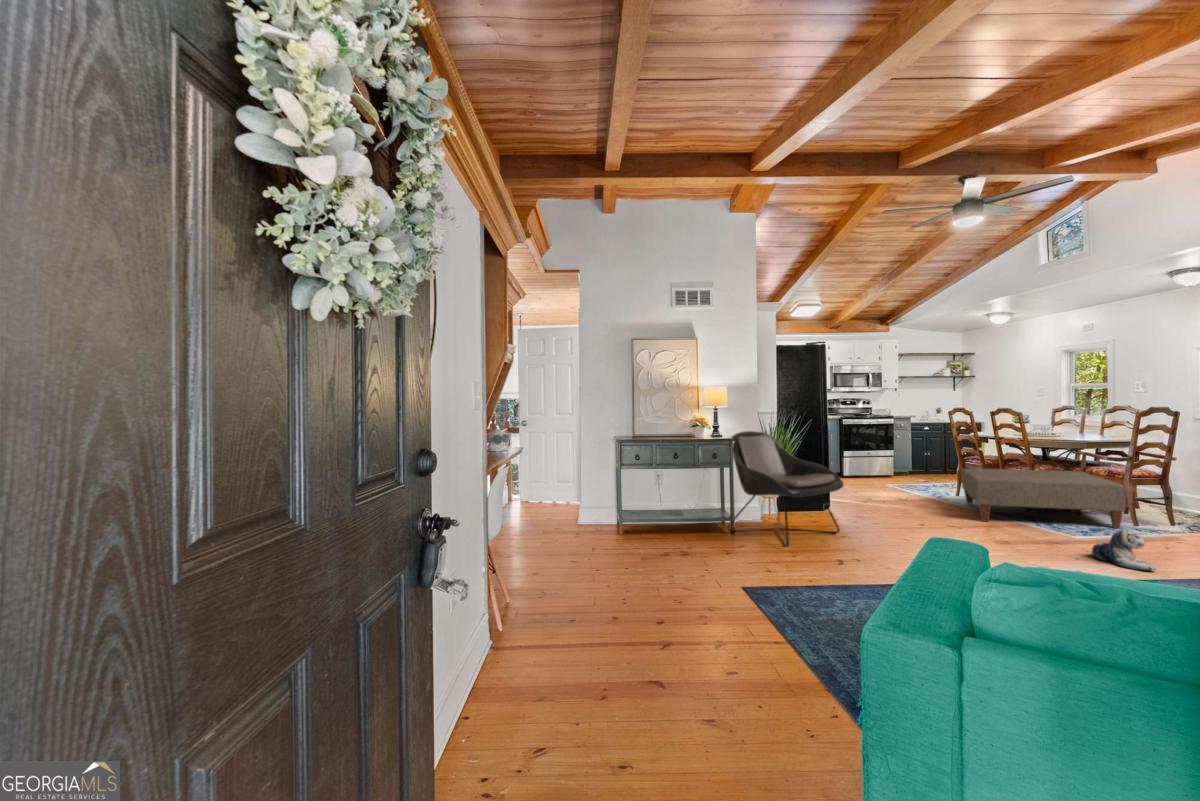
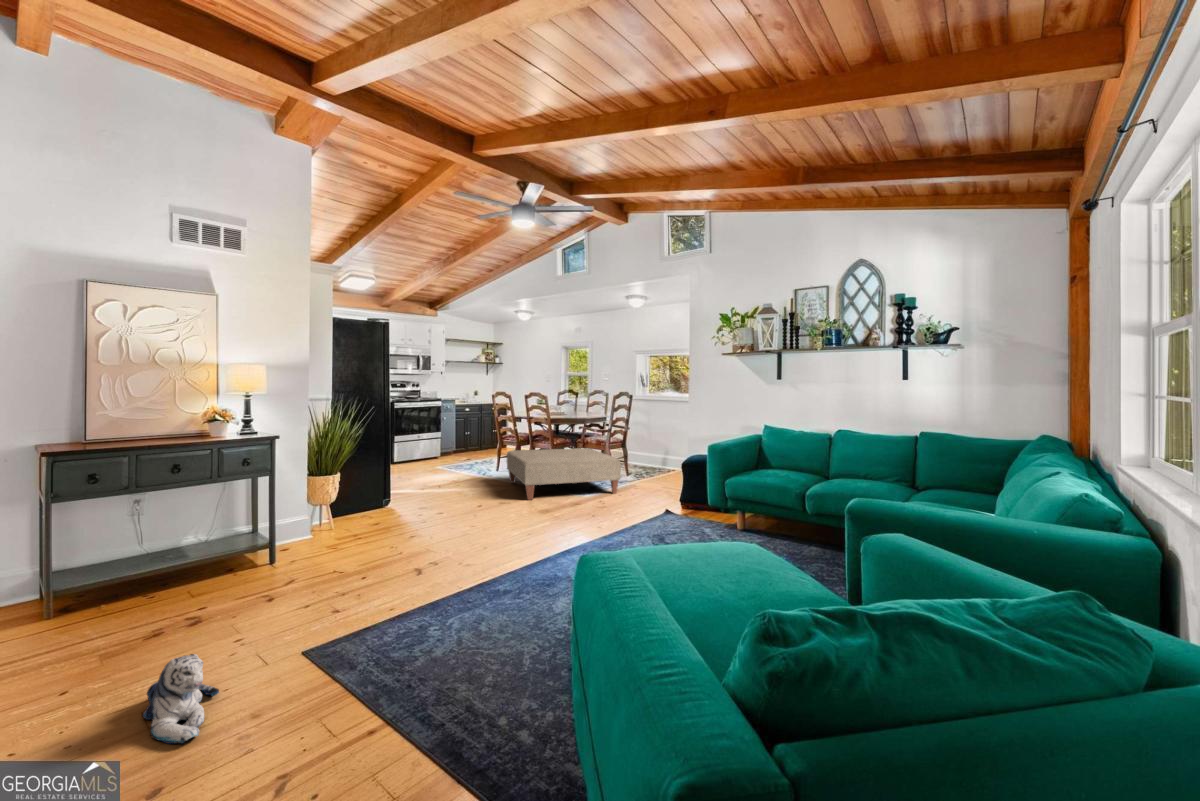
lounge chair: present [727,431,843,547] -> none [266,424,413,566]
plush toy: present [1092,529,1156,571] -> present [142,654,219,744]

